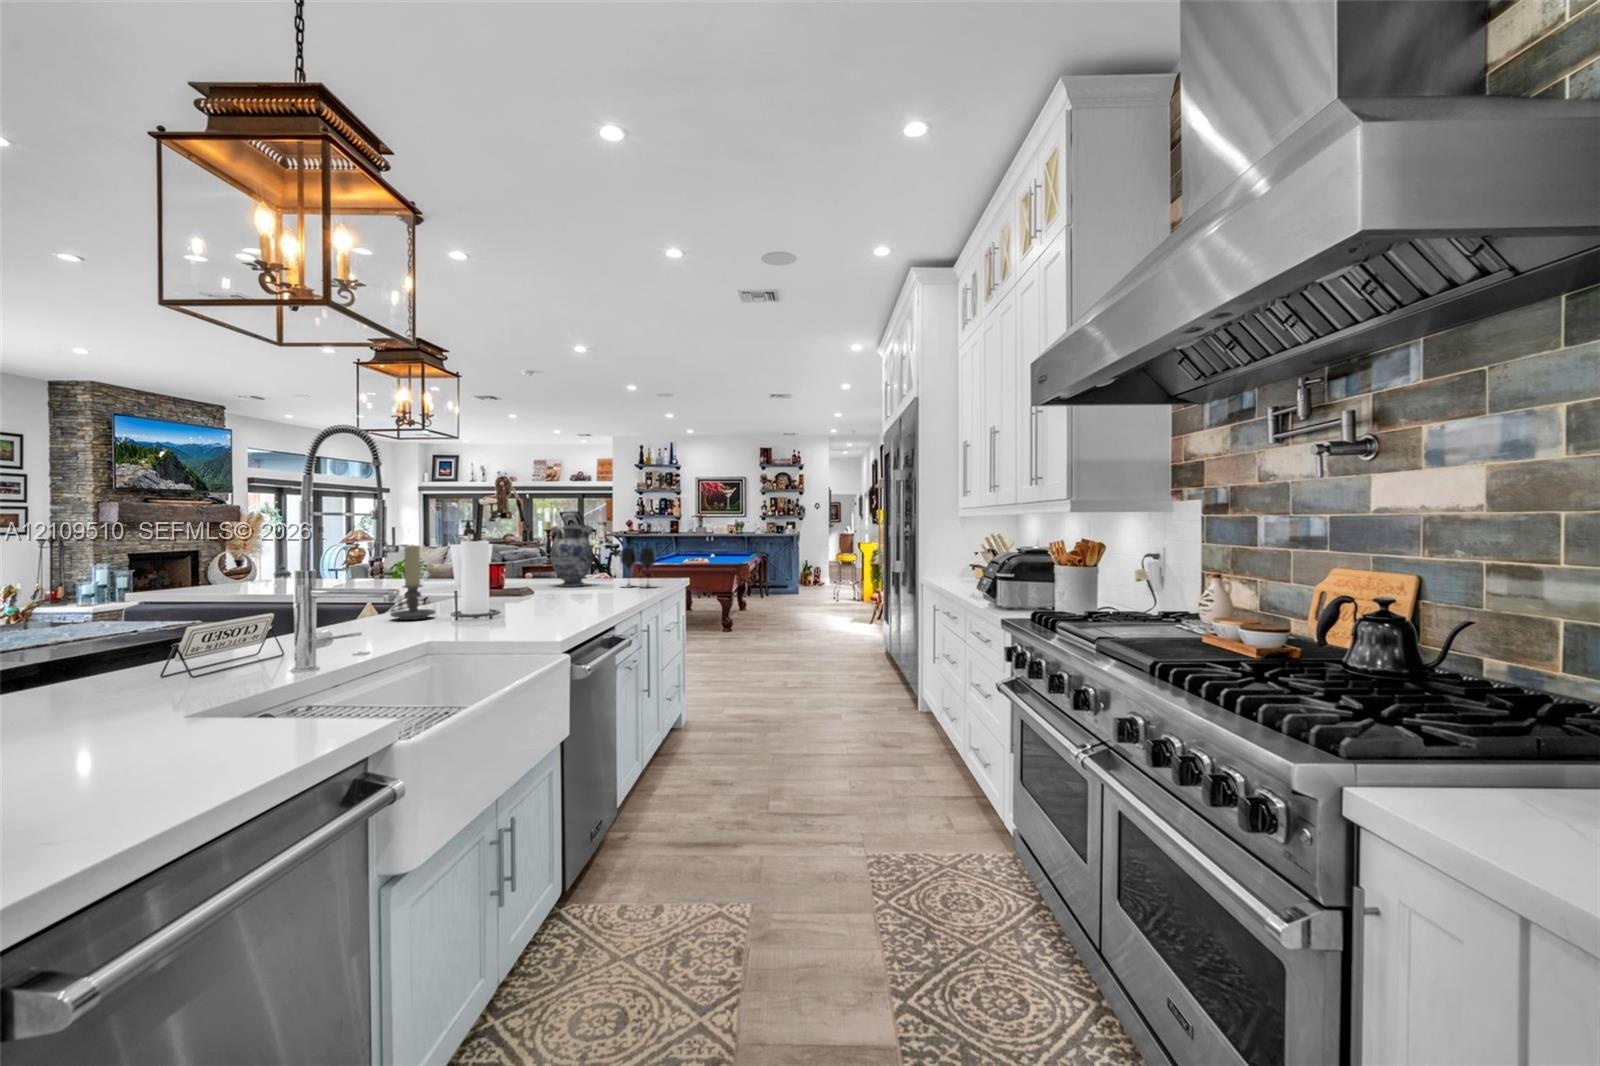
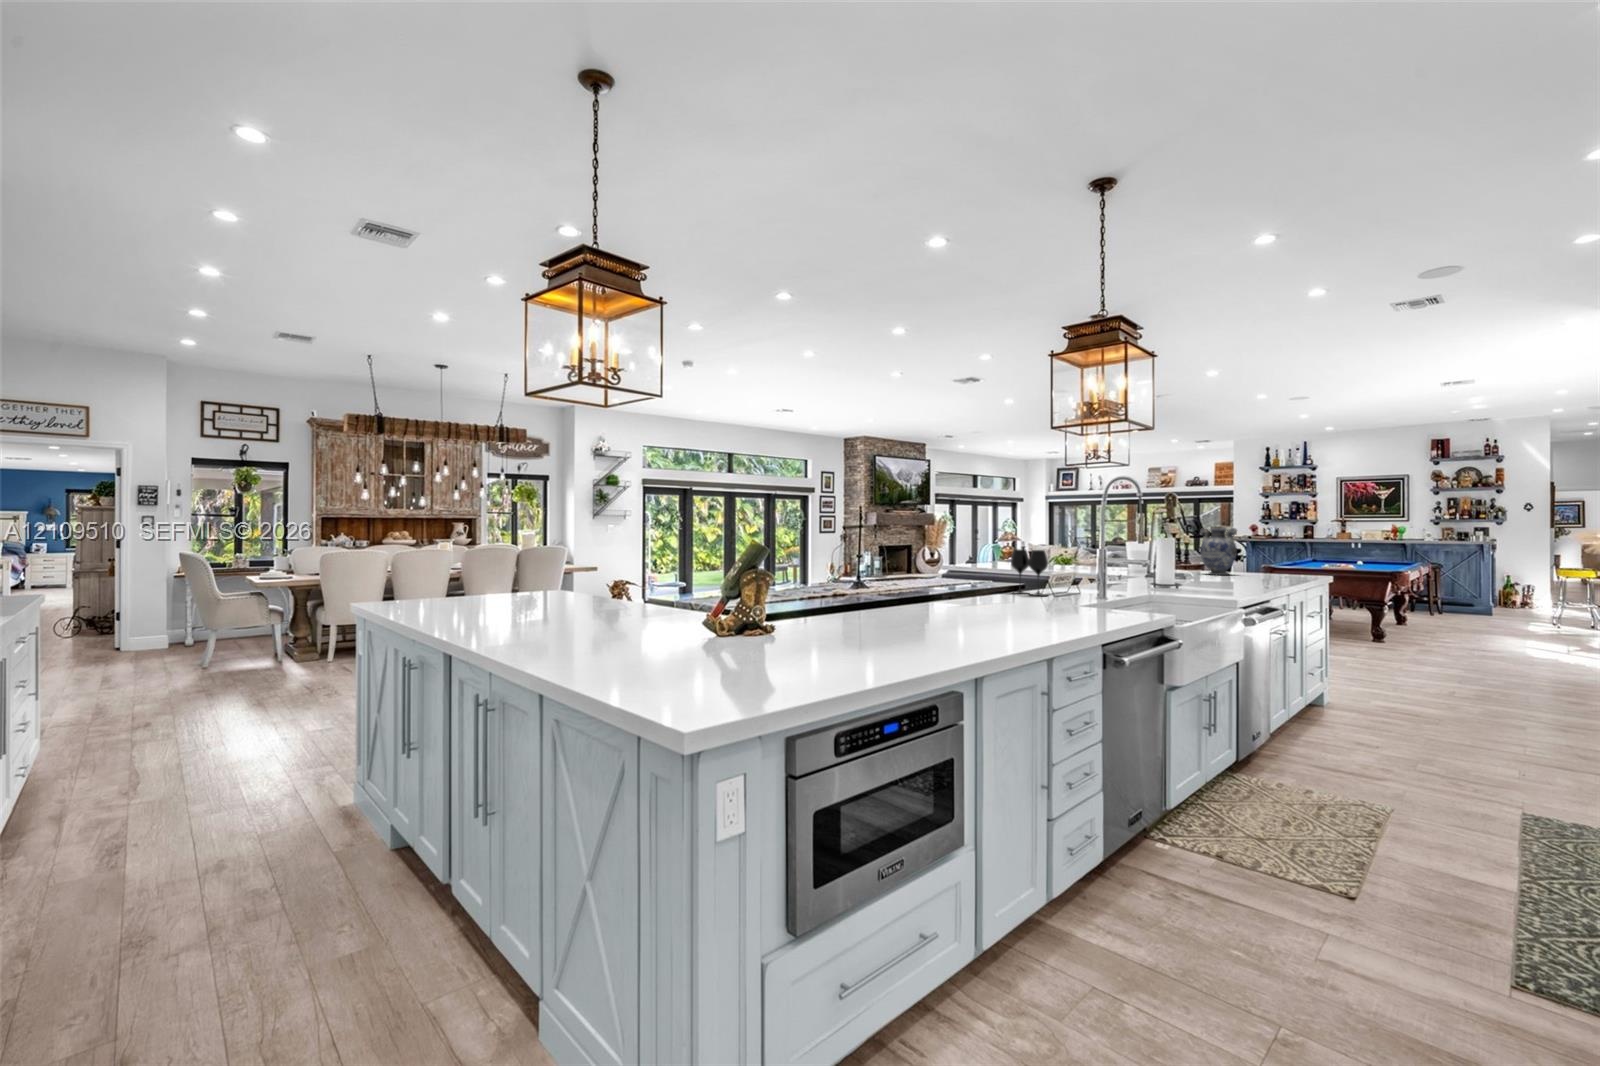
candle holder: present [390,545,436,620] -> none [1109,538,1136,584]
wine glass: present [620,548,656,588] -> present [1011,549,1048,596]

